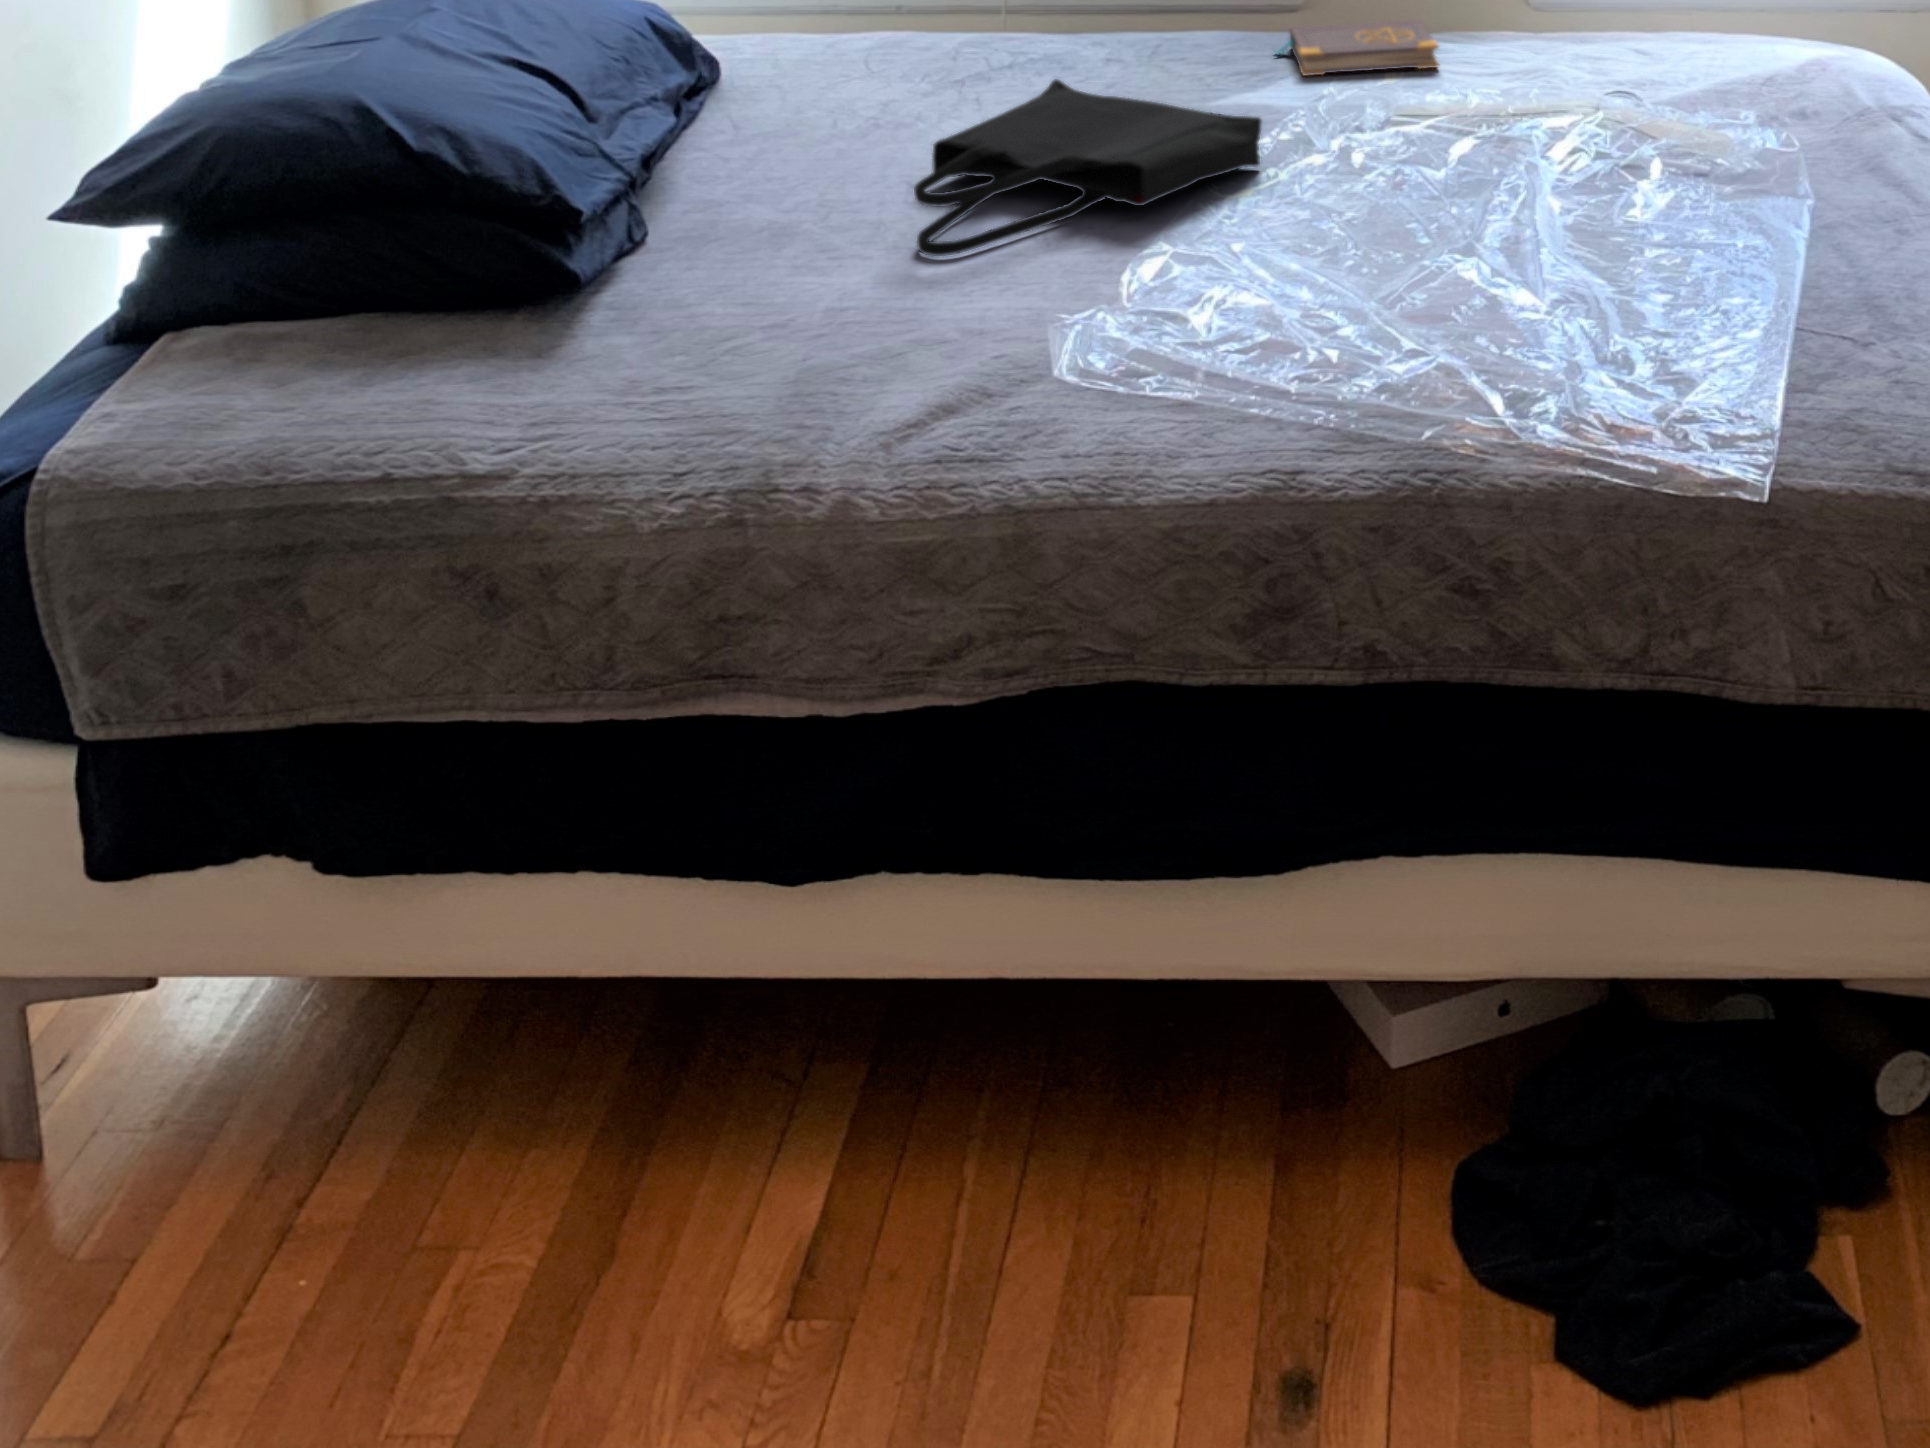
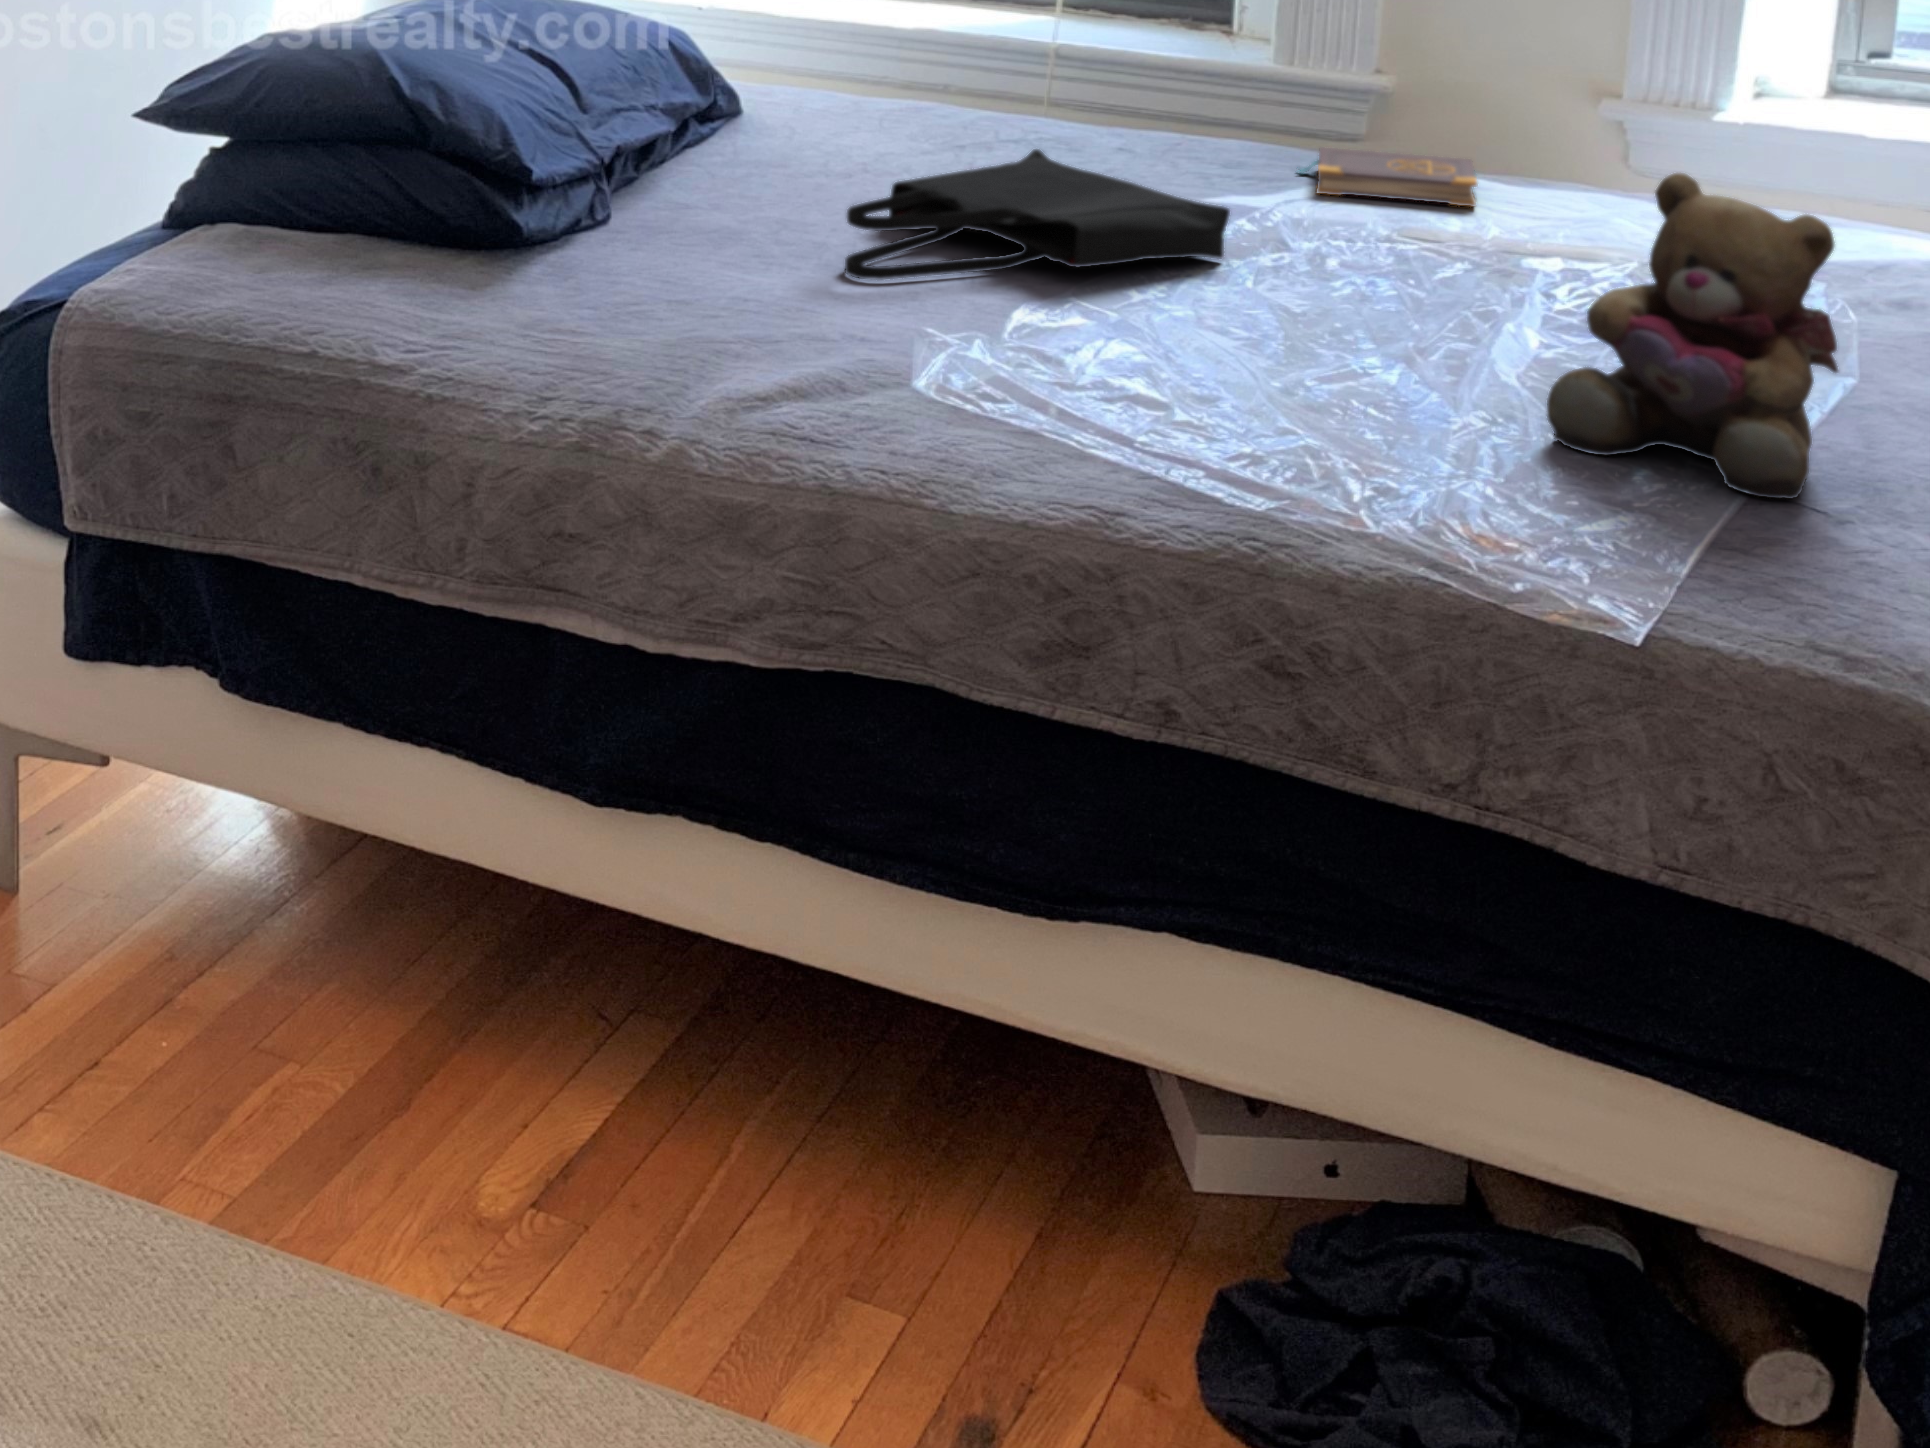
teddy bear: none [1611,56,1836,331] -> present [1546,173,1838,499]

